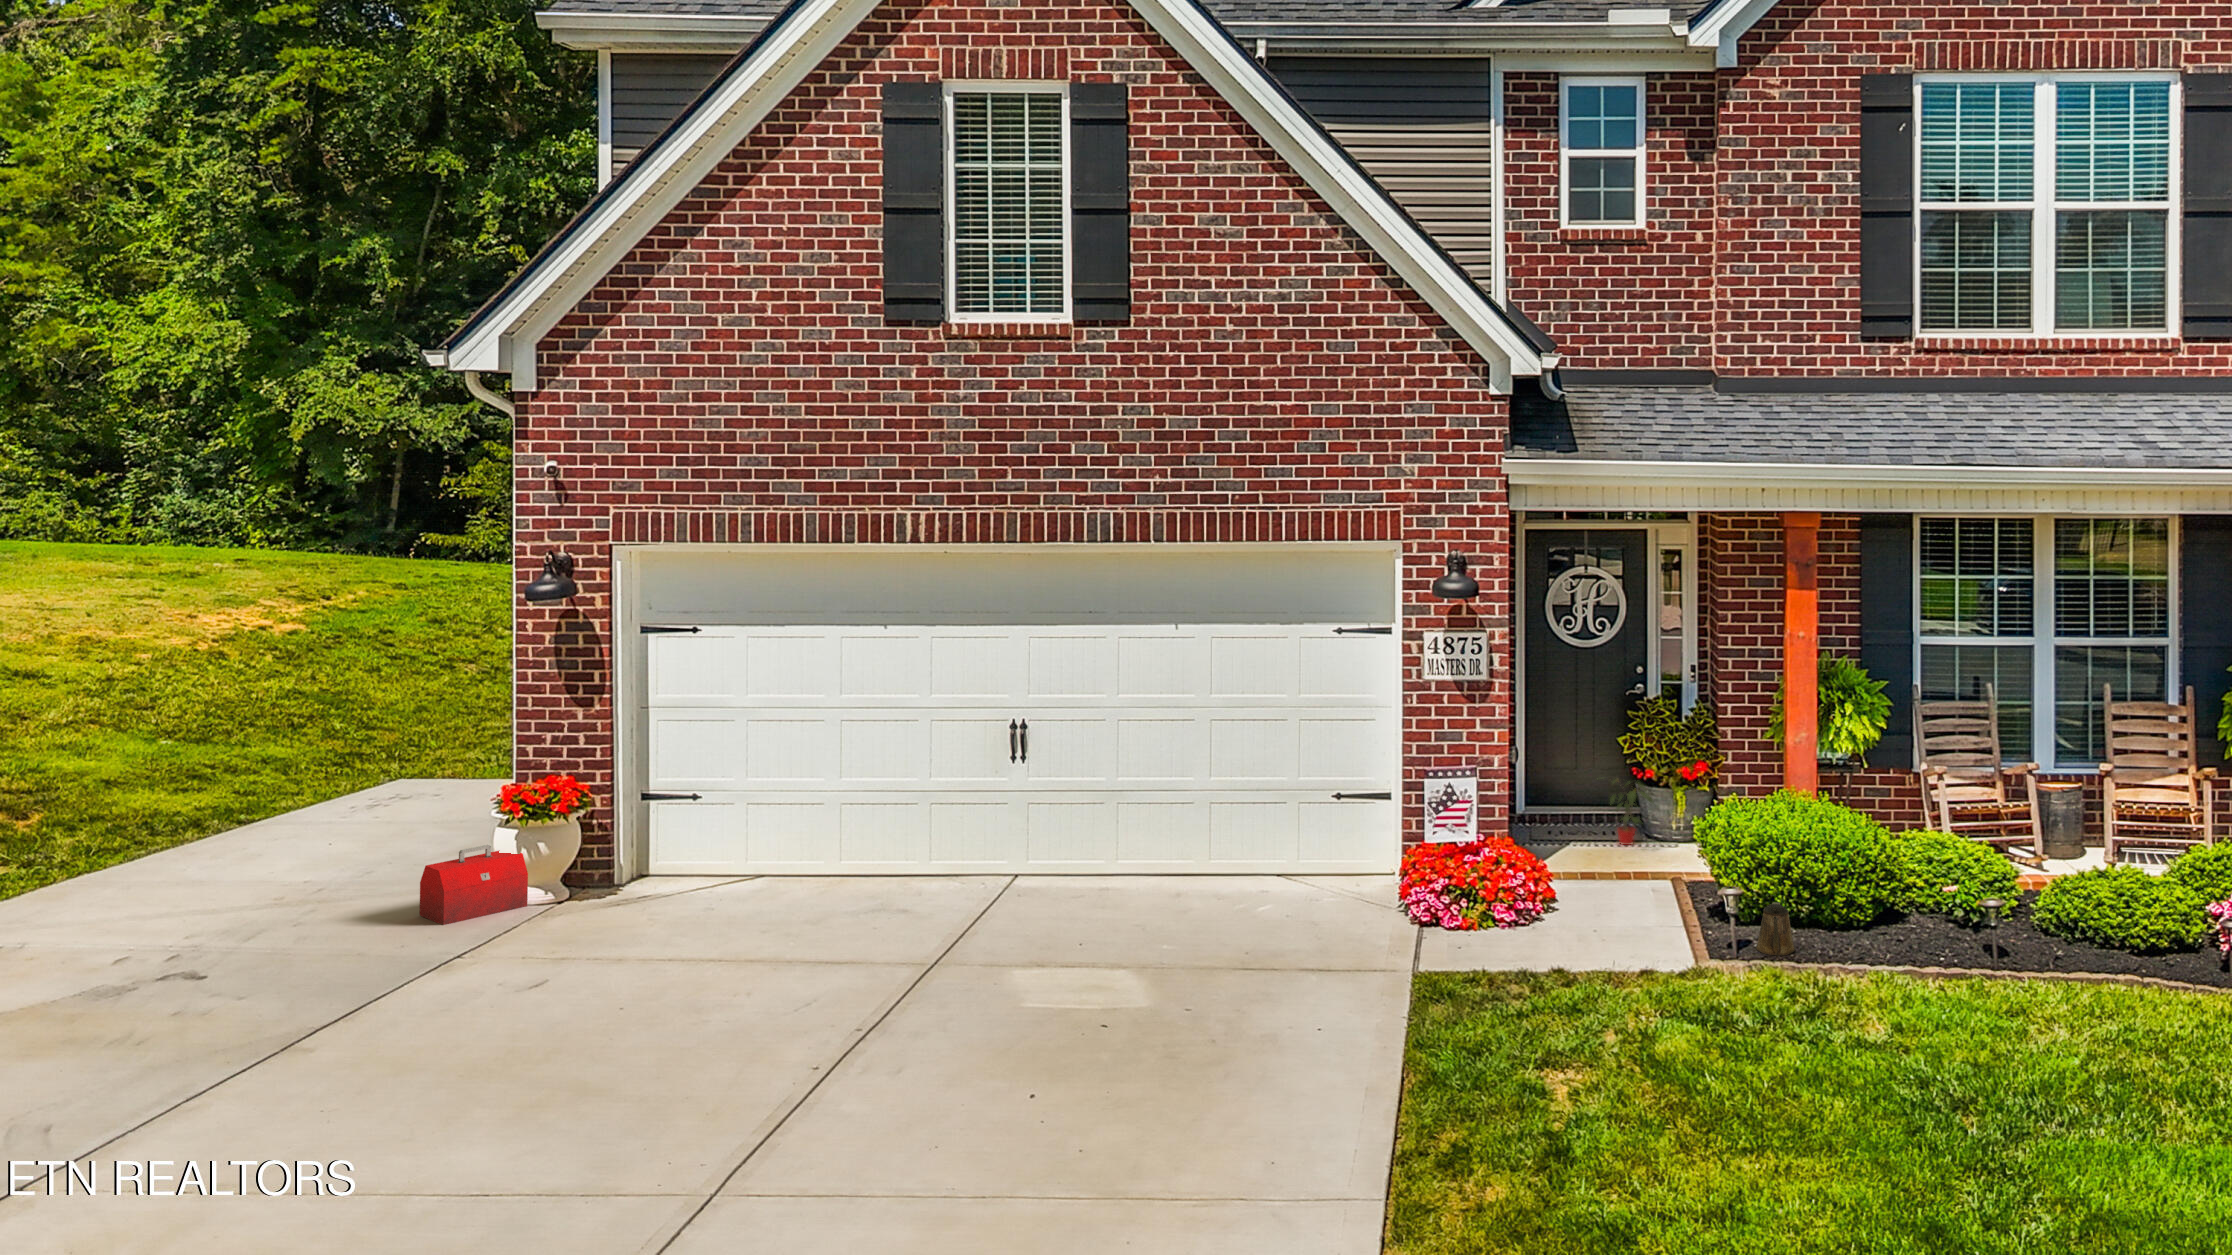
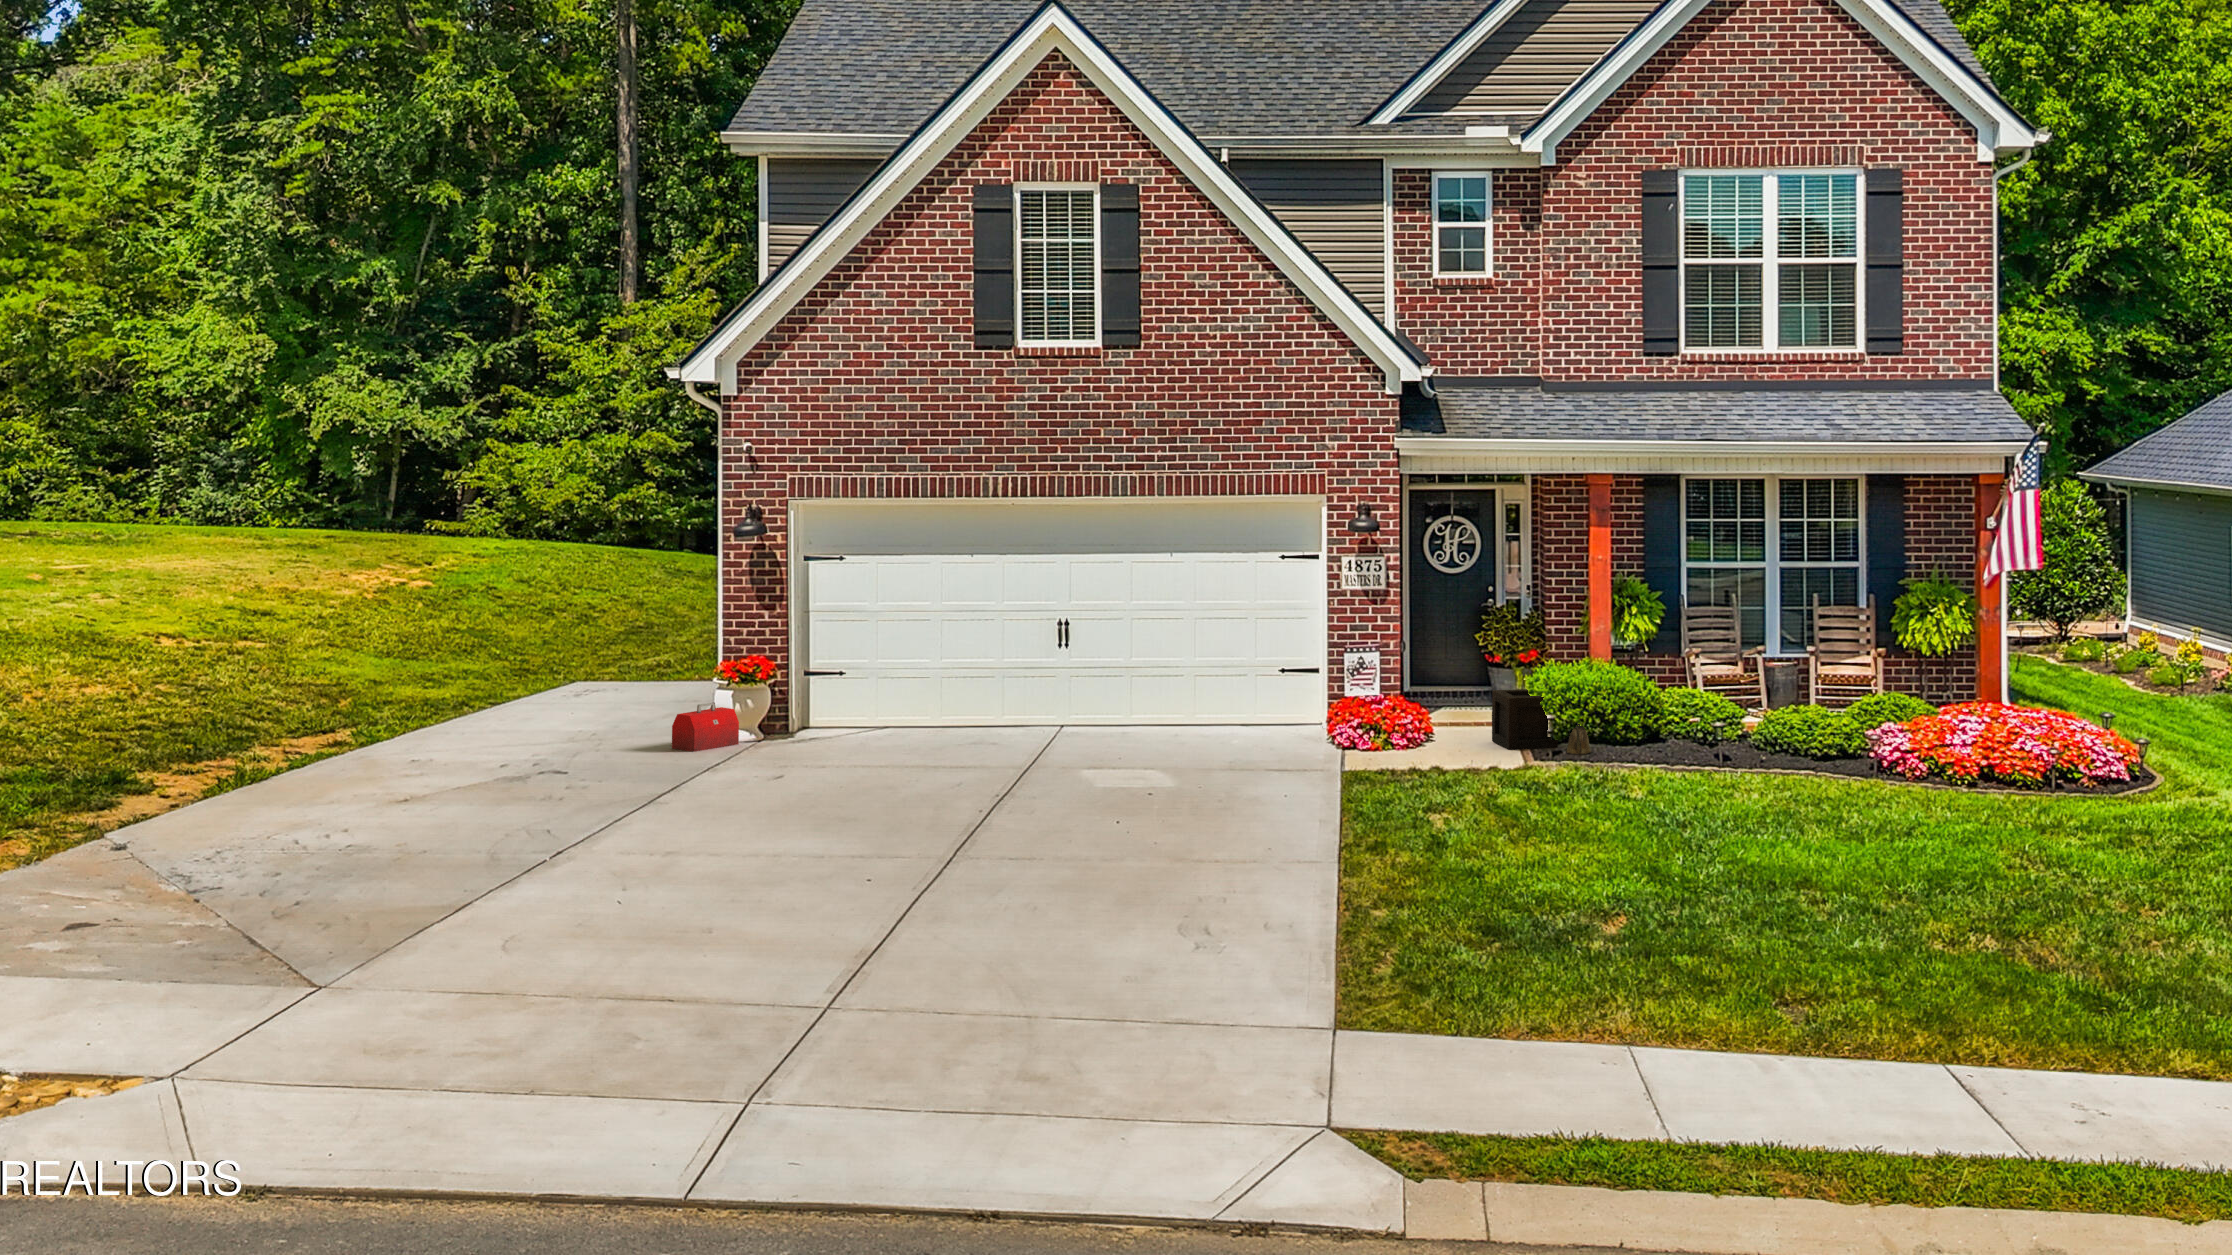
potted plant: present [1597,778,1653,845] -> none [1457,667,1501,714]
wooden crate: none [1642,837,1744,942] -> present [1492,689,1558,750]

